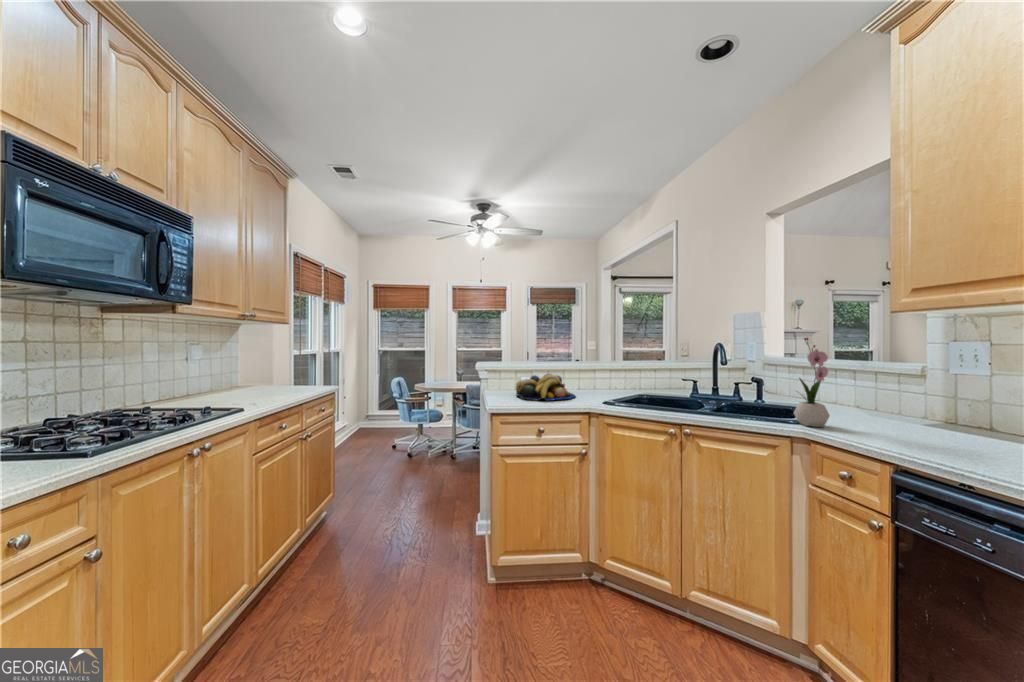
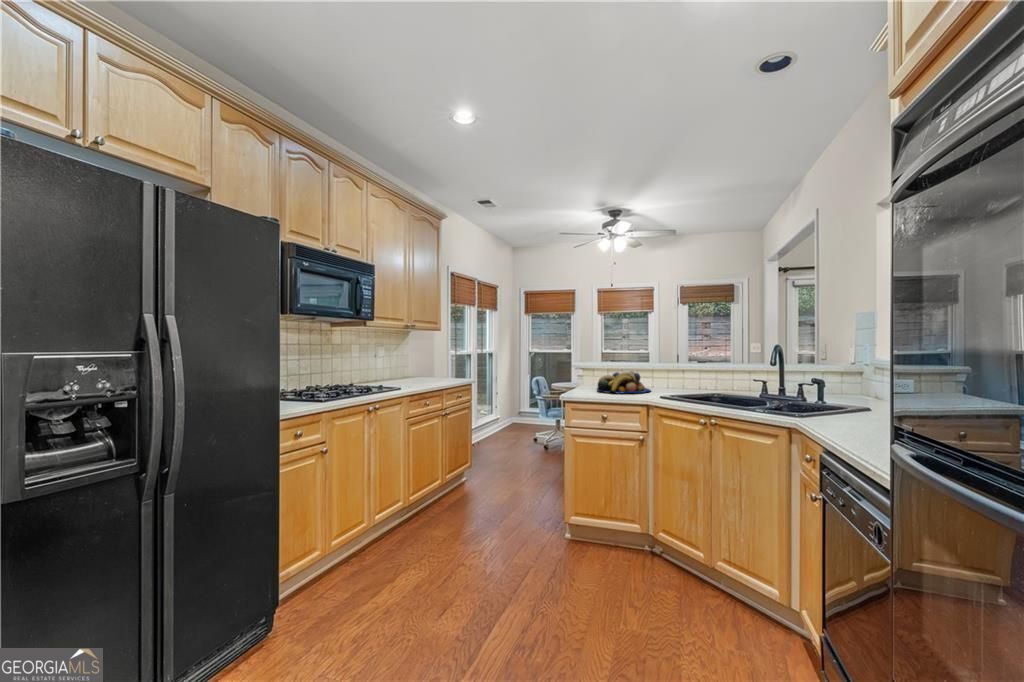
flower arrangement: present [794,338,830,427] -> none [813,335,850,422]

